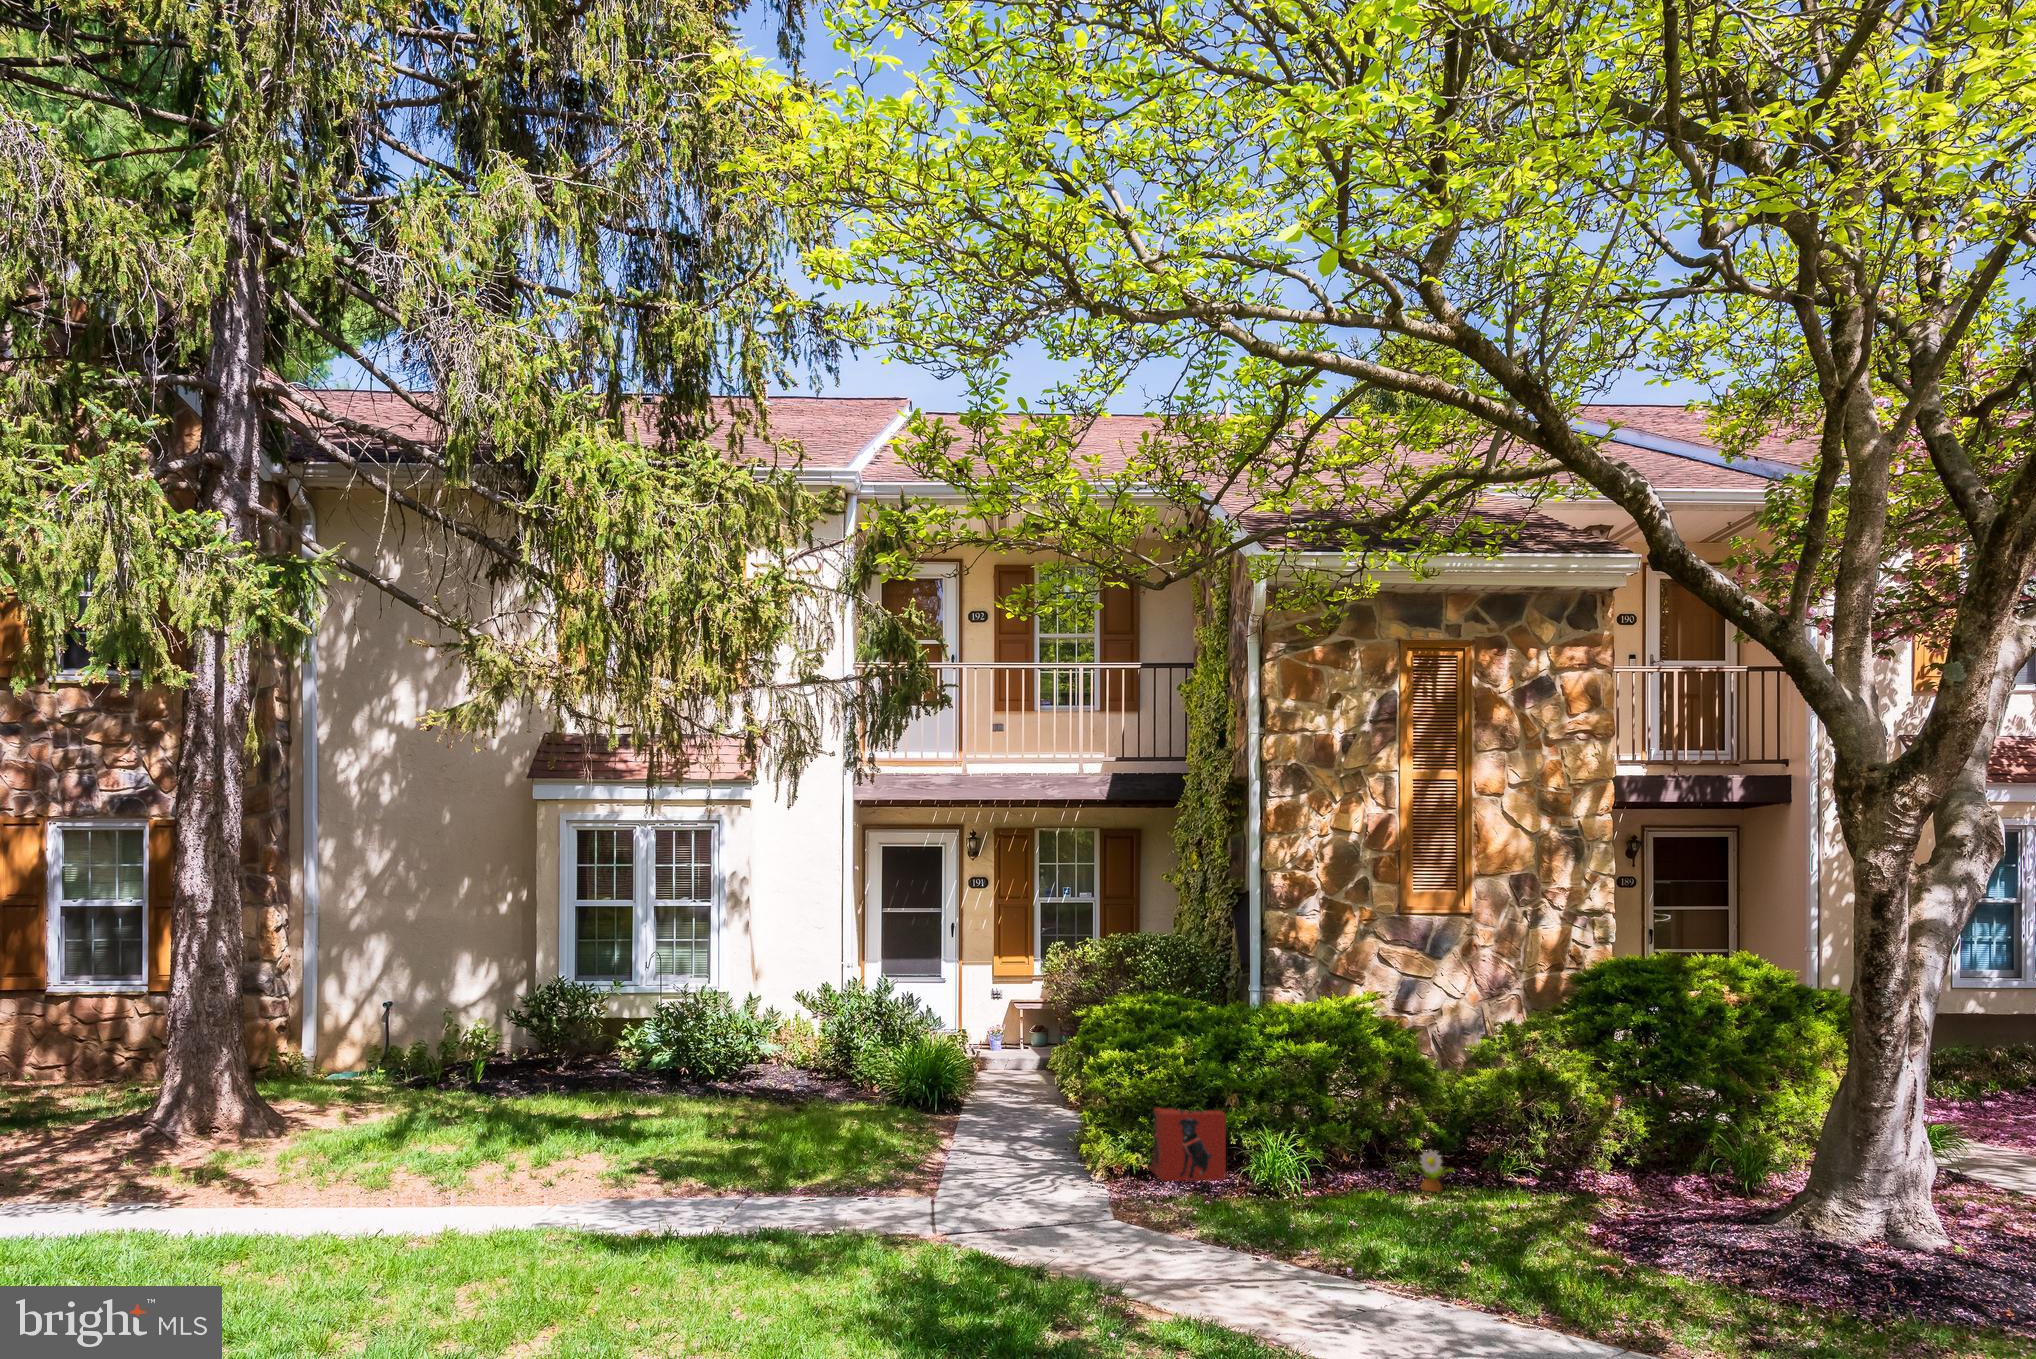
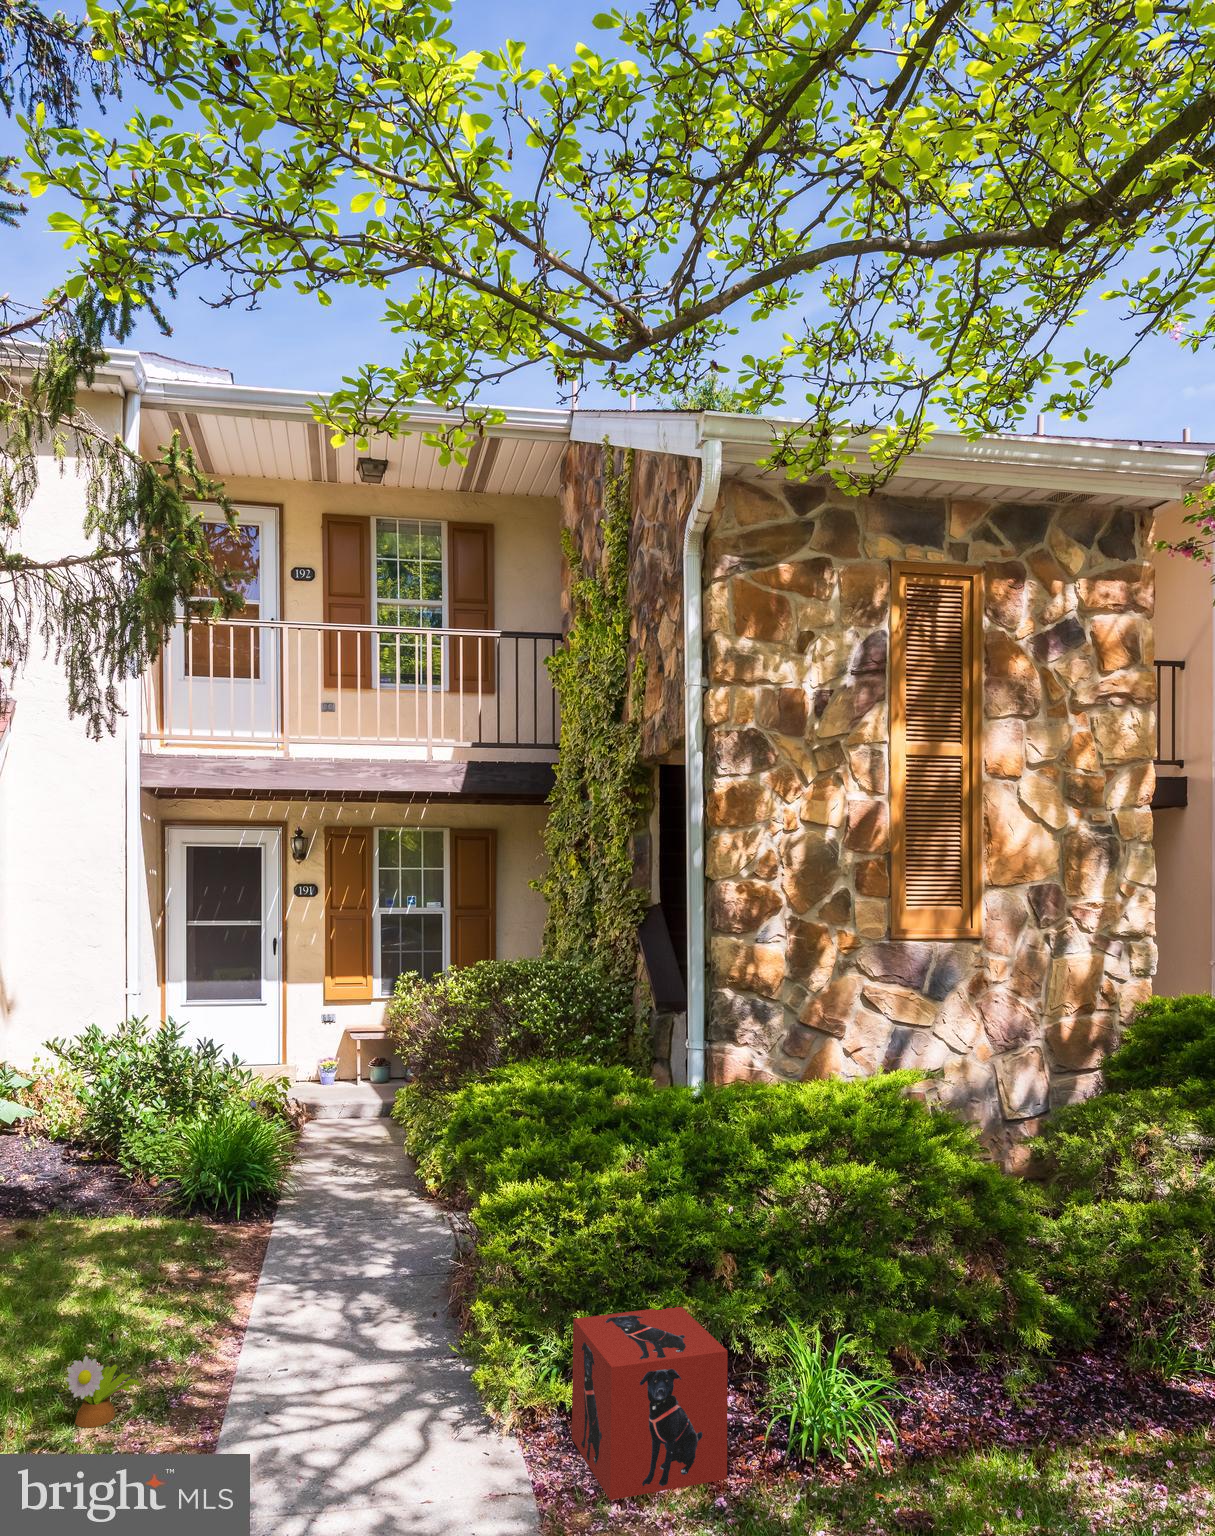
decorative plant: present [1412,1150,1454,1192] -> present [58,1356,140,1428]

